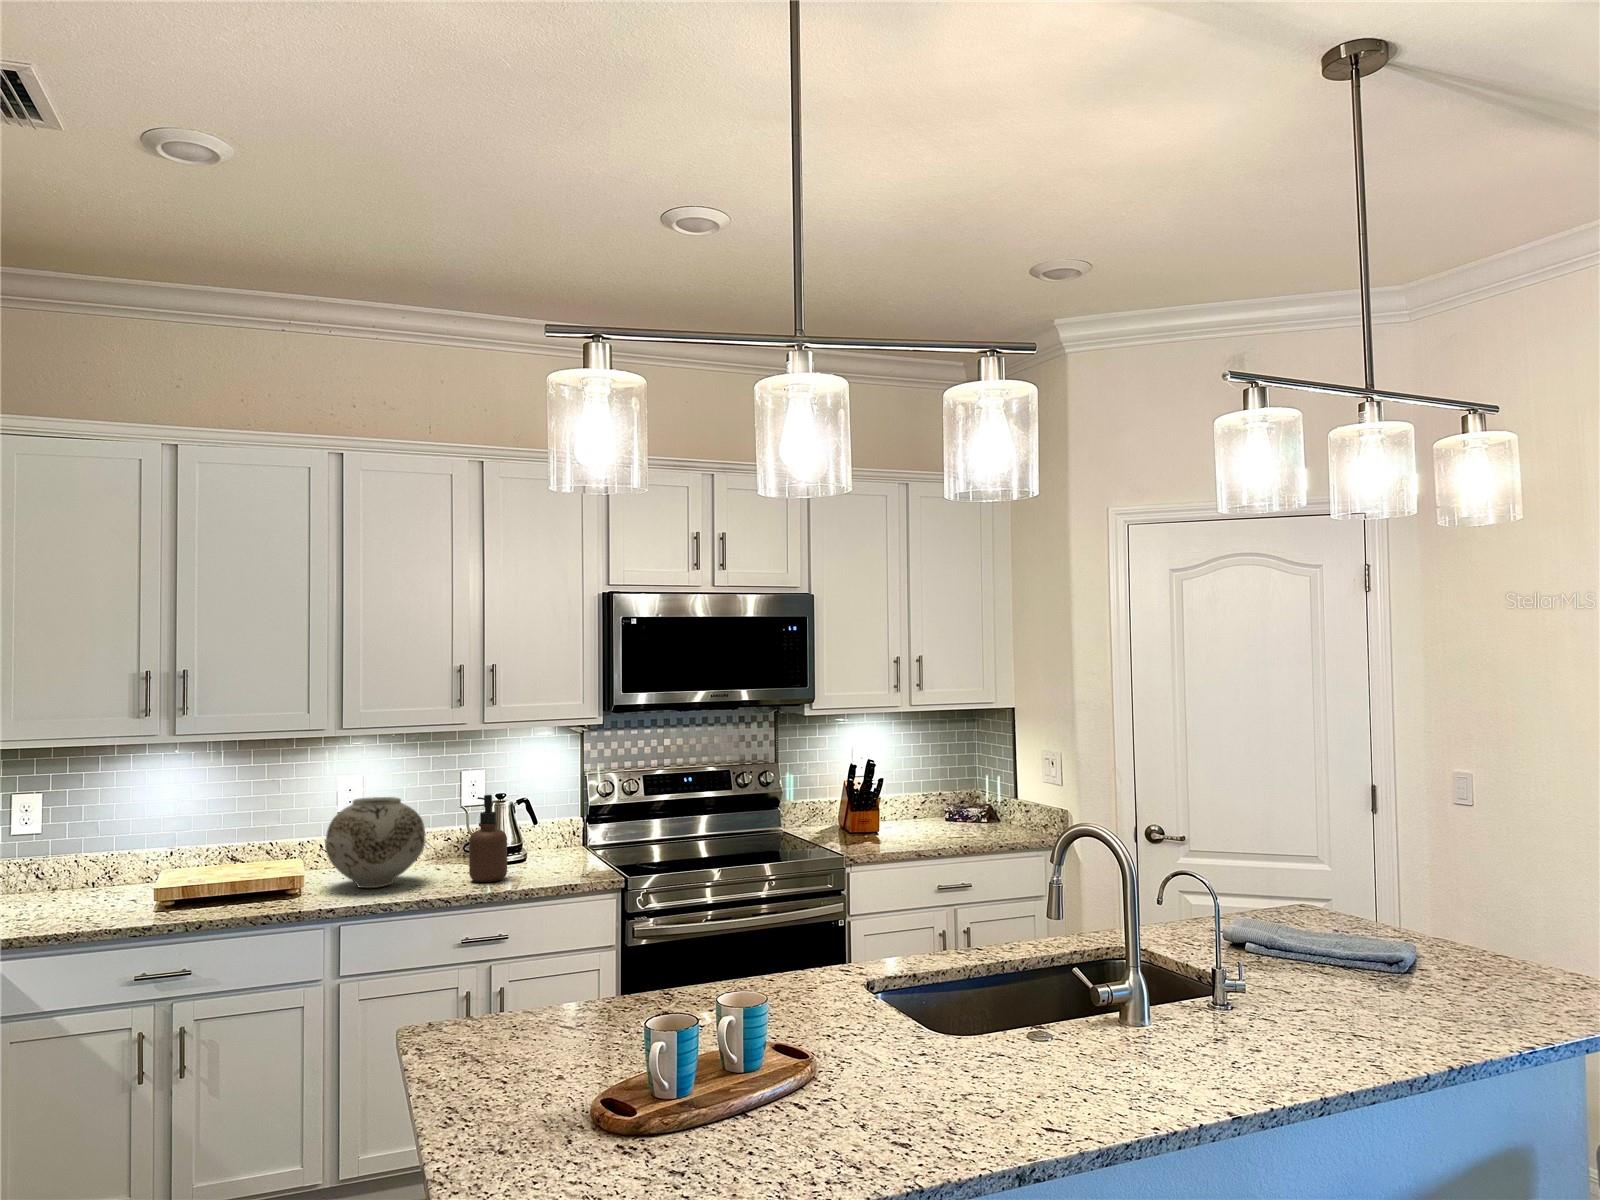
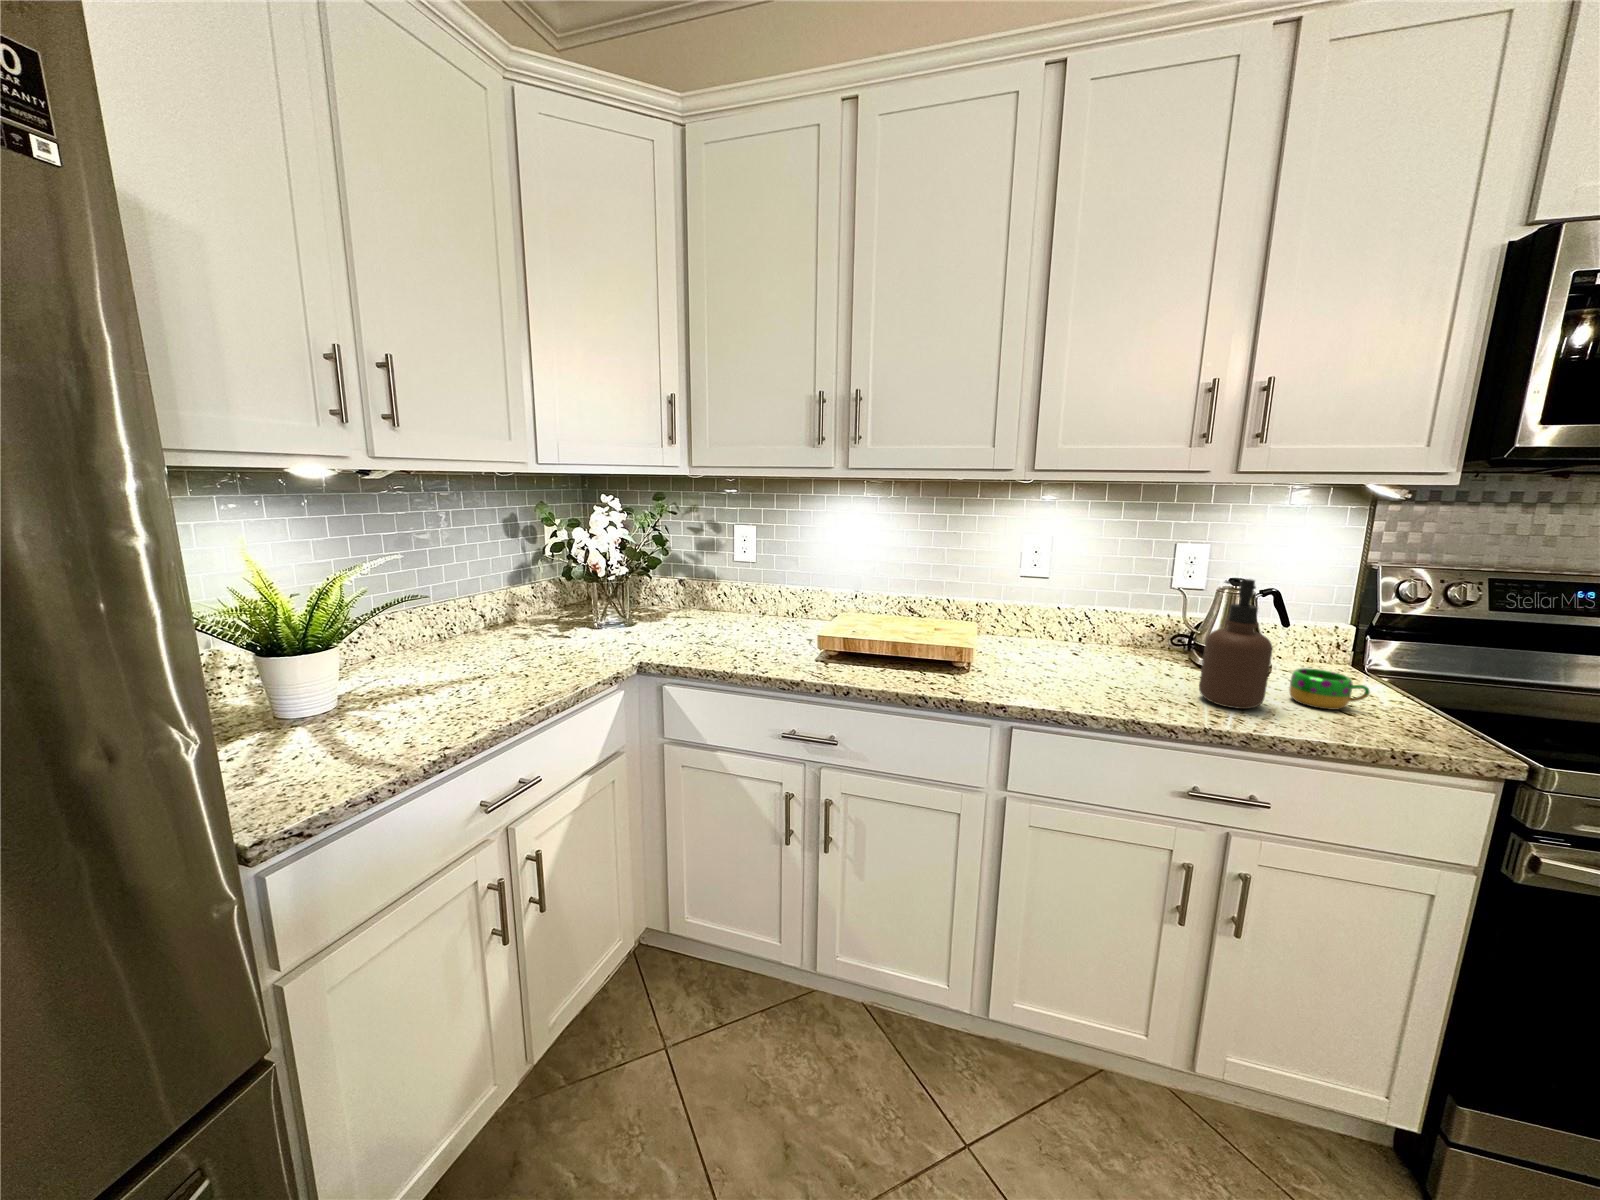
vase: present [325,797,425,888] -> none [1002,563,1136,680]
mug: none [526,849,566,873] -> present [1289,668,1370,710]

